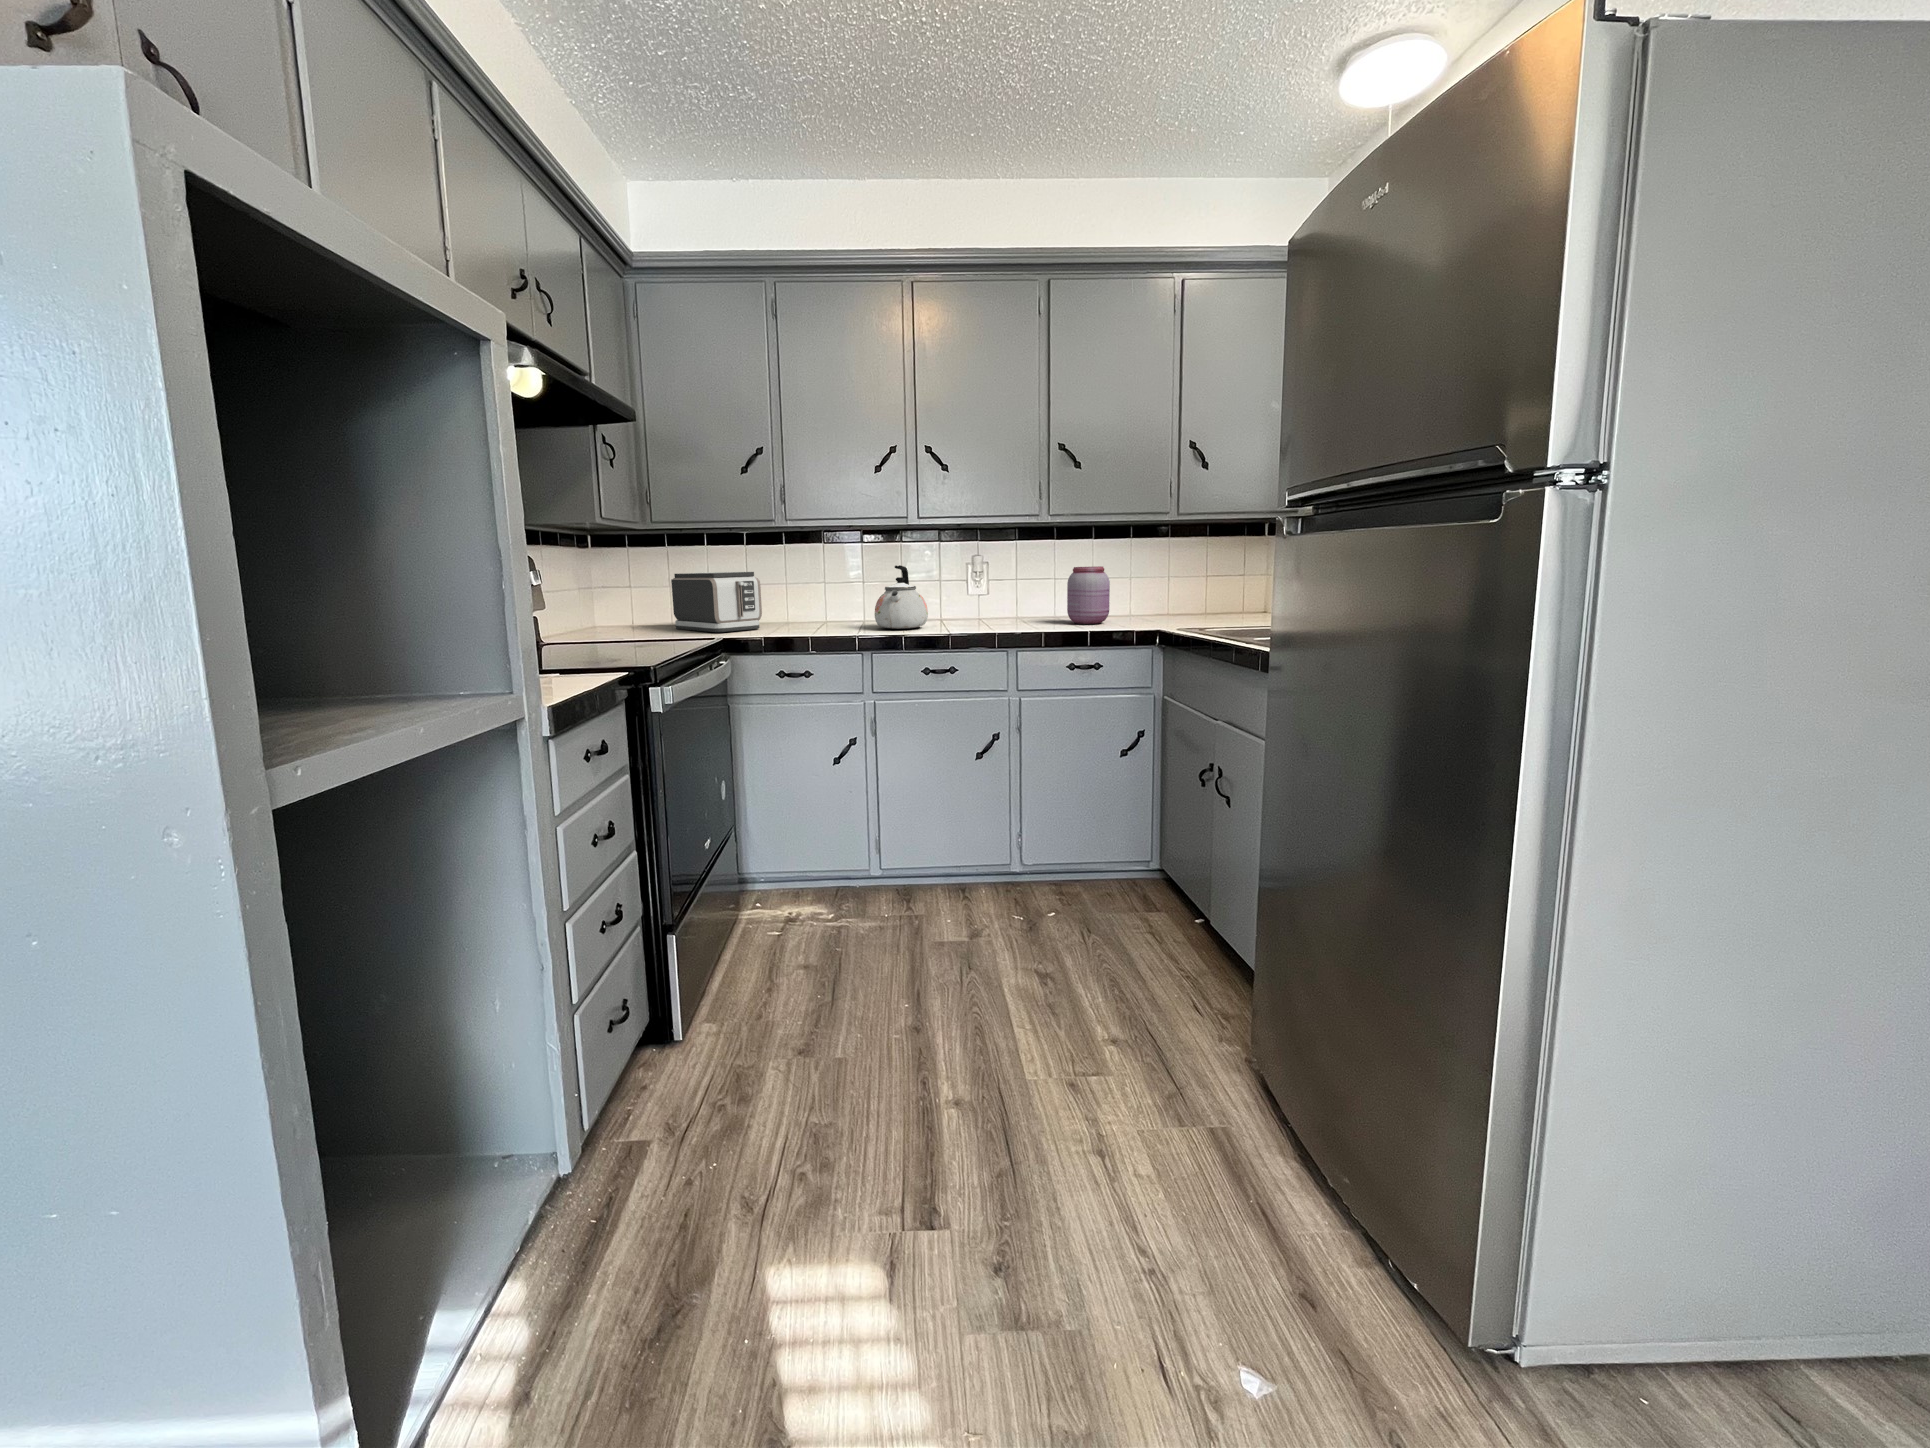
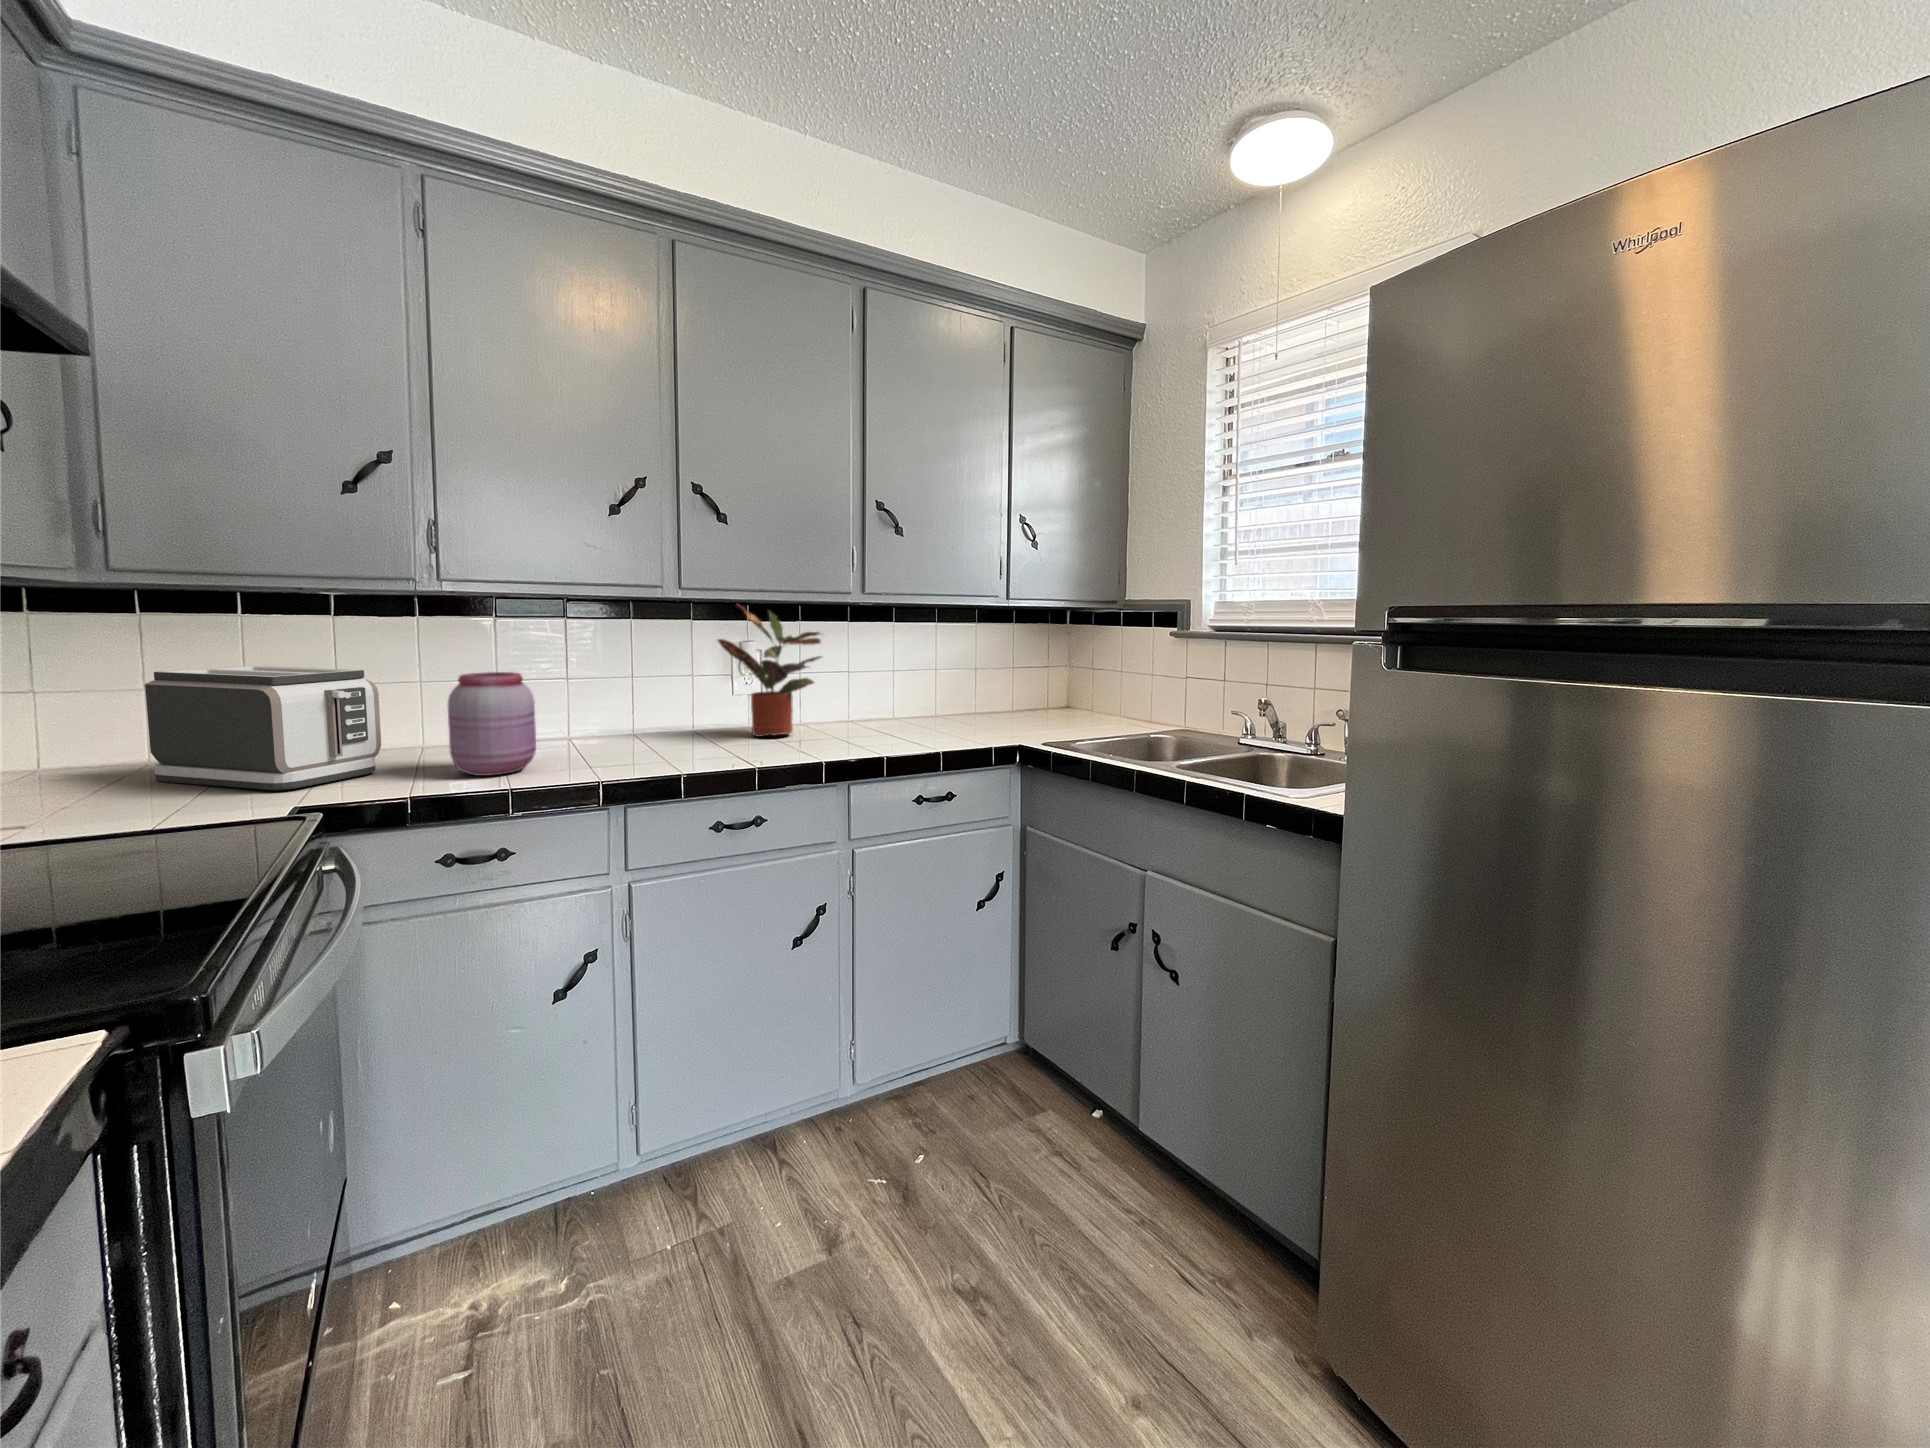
potted plant: none [945,528,1020,622] -> present [718,606,821,737]
kettle: present [875,565,928,629] -> none [614,662,704,761]
jar: present [1067,566,1110,624] -> present [448,672,536,776]

